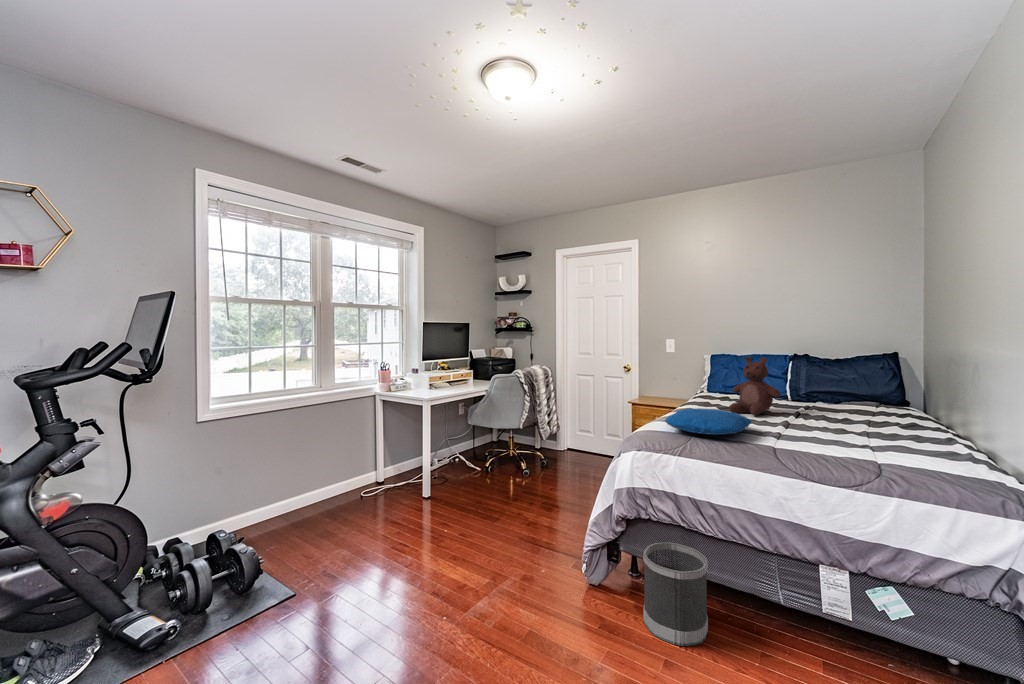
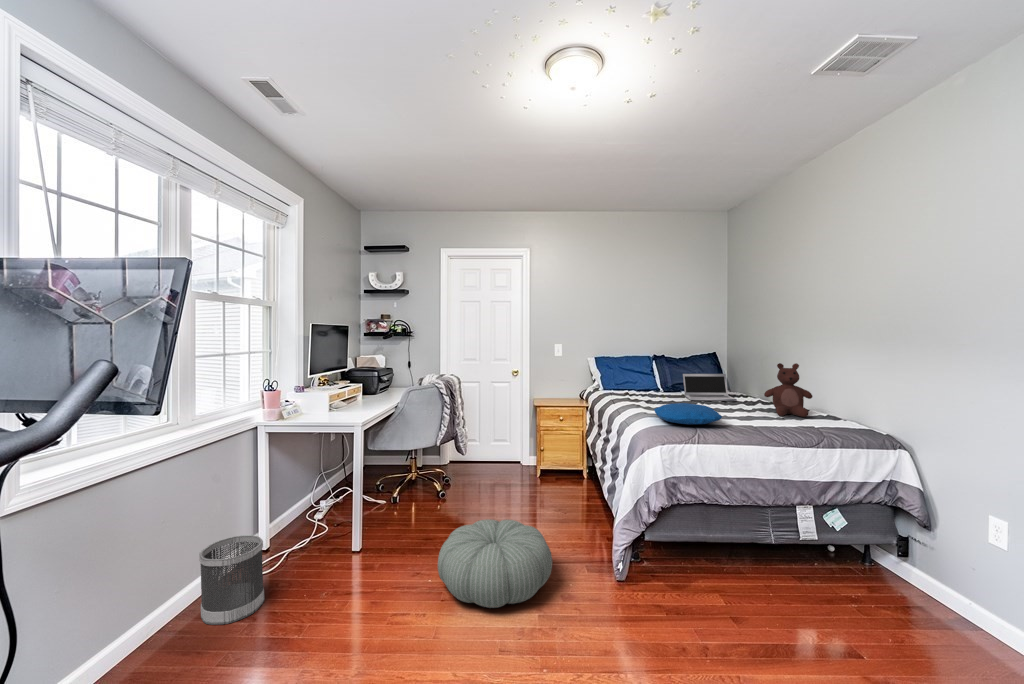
teddy bear: present [729,357,781,416] -> present [764,363,813,417]
laptop: none [791,379,867,419] -> present [683,374,737,401]
pouf: none [421,494,524,567] -> present [438,519,552,608]
wastebasket: present [643,542,708,646] -> present [199,535,264,625]

